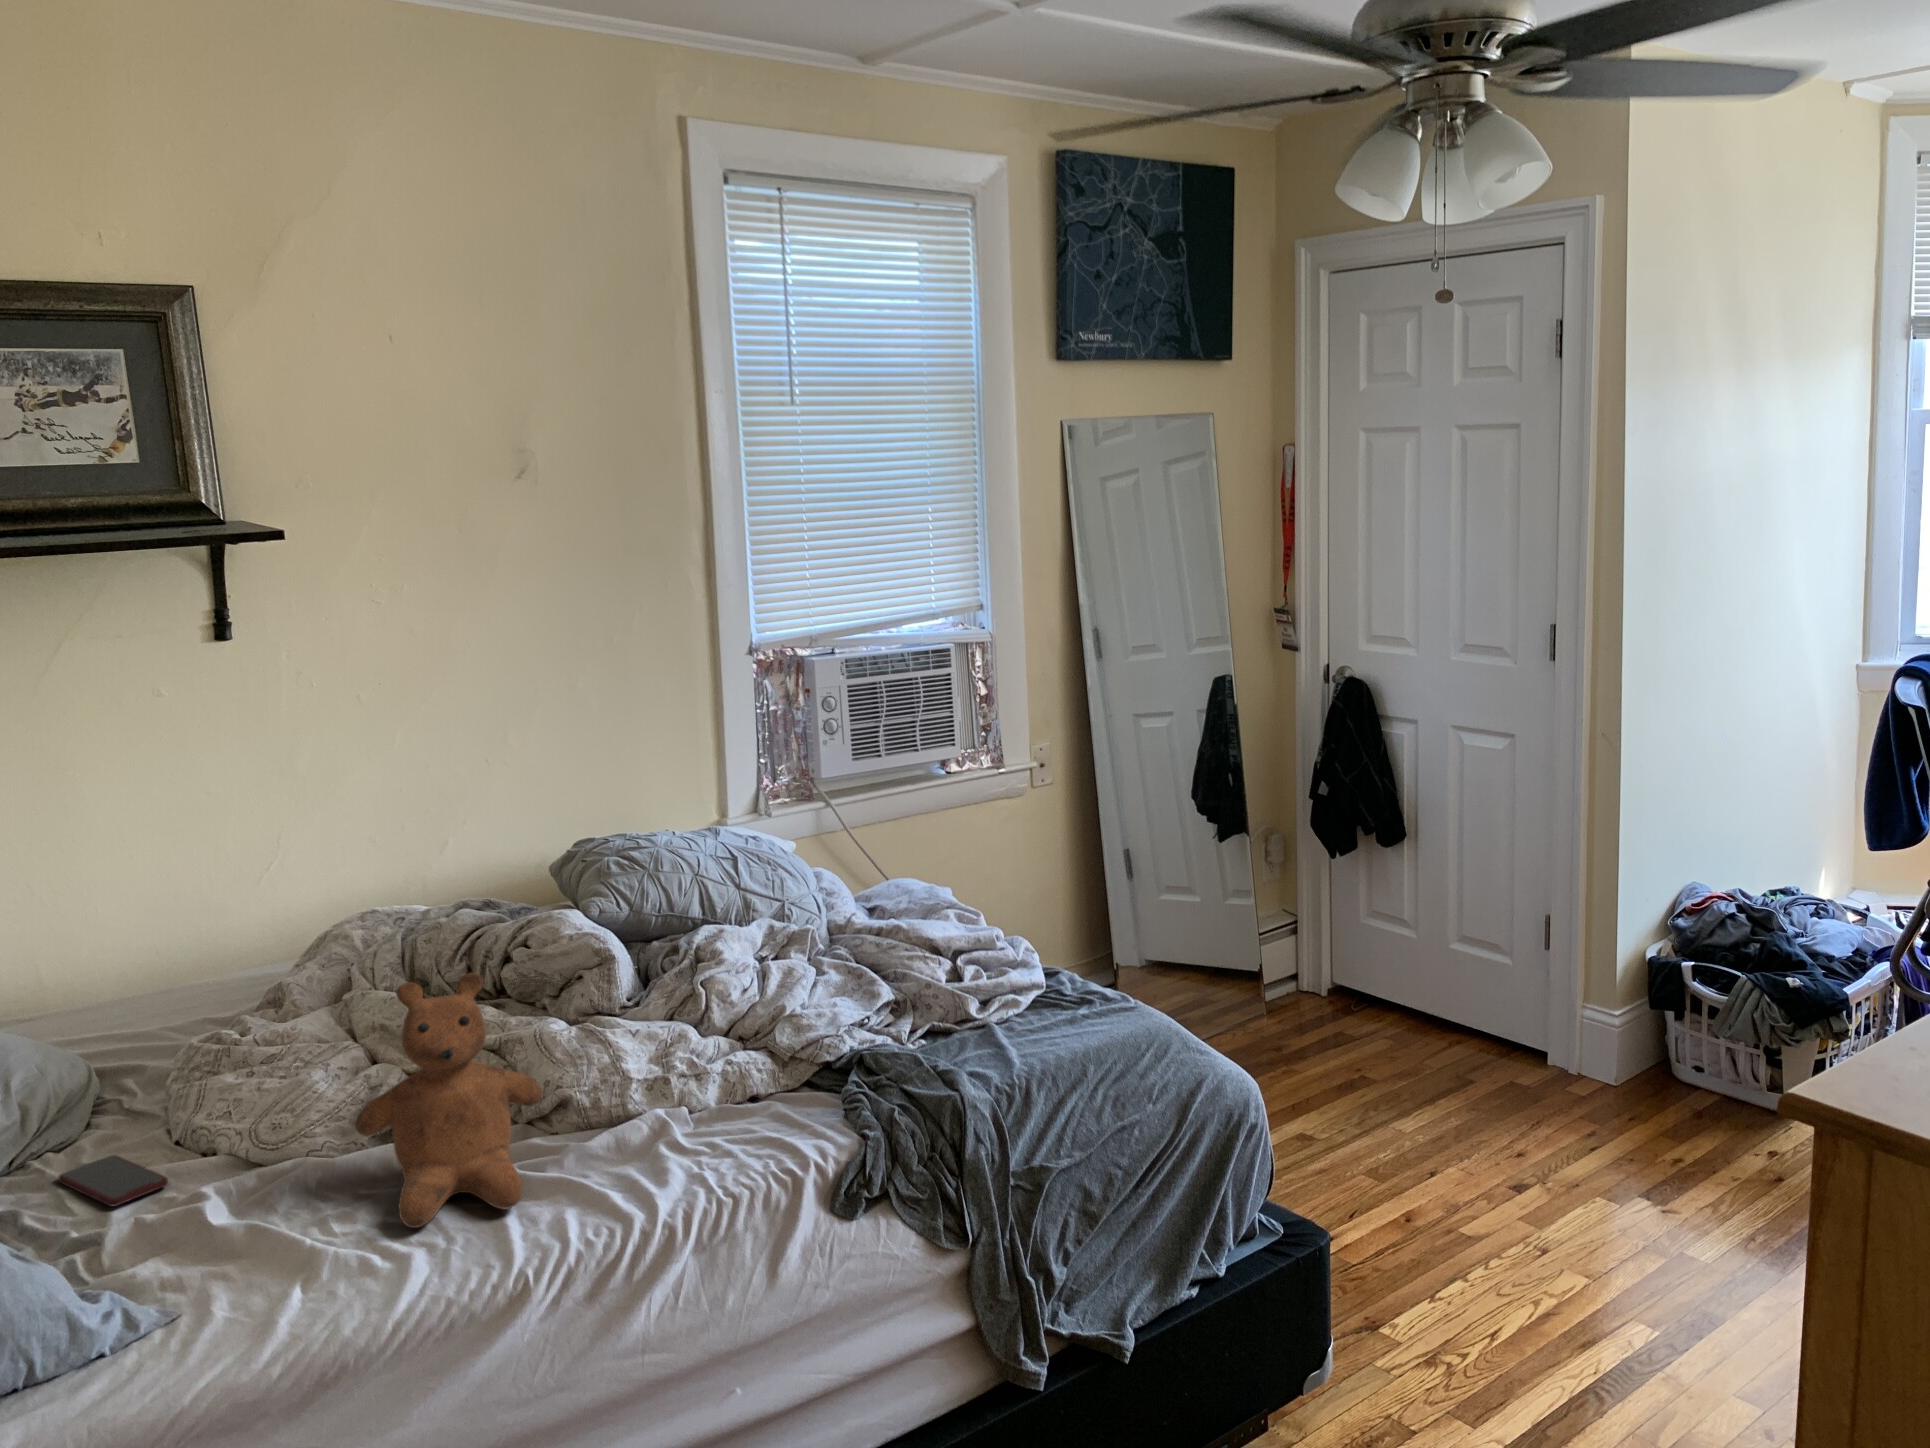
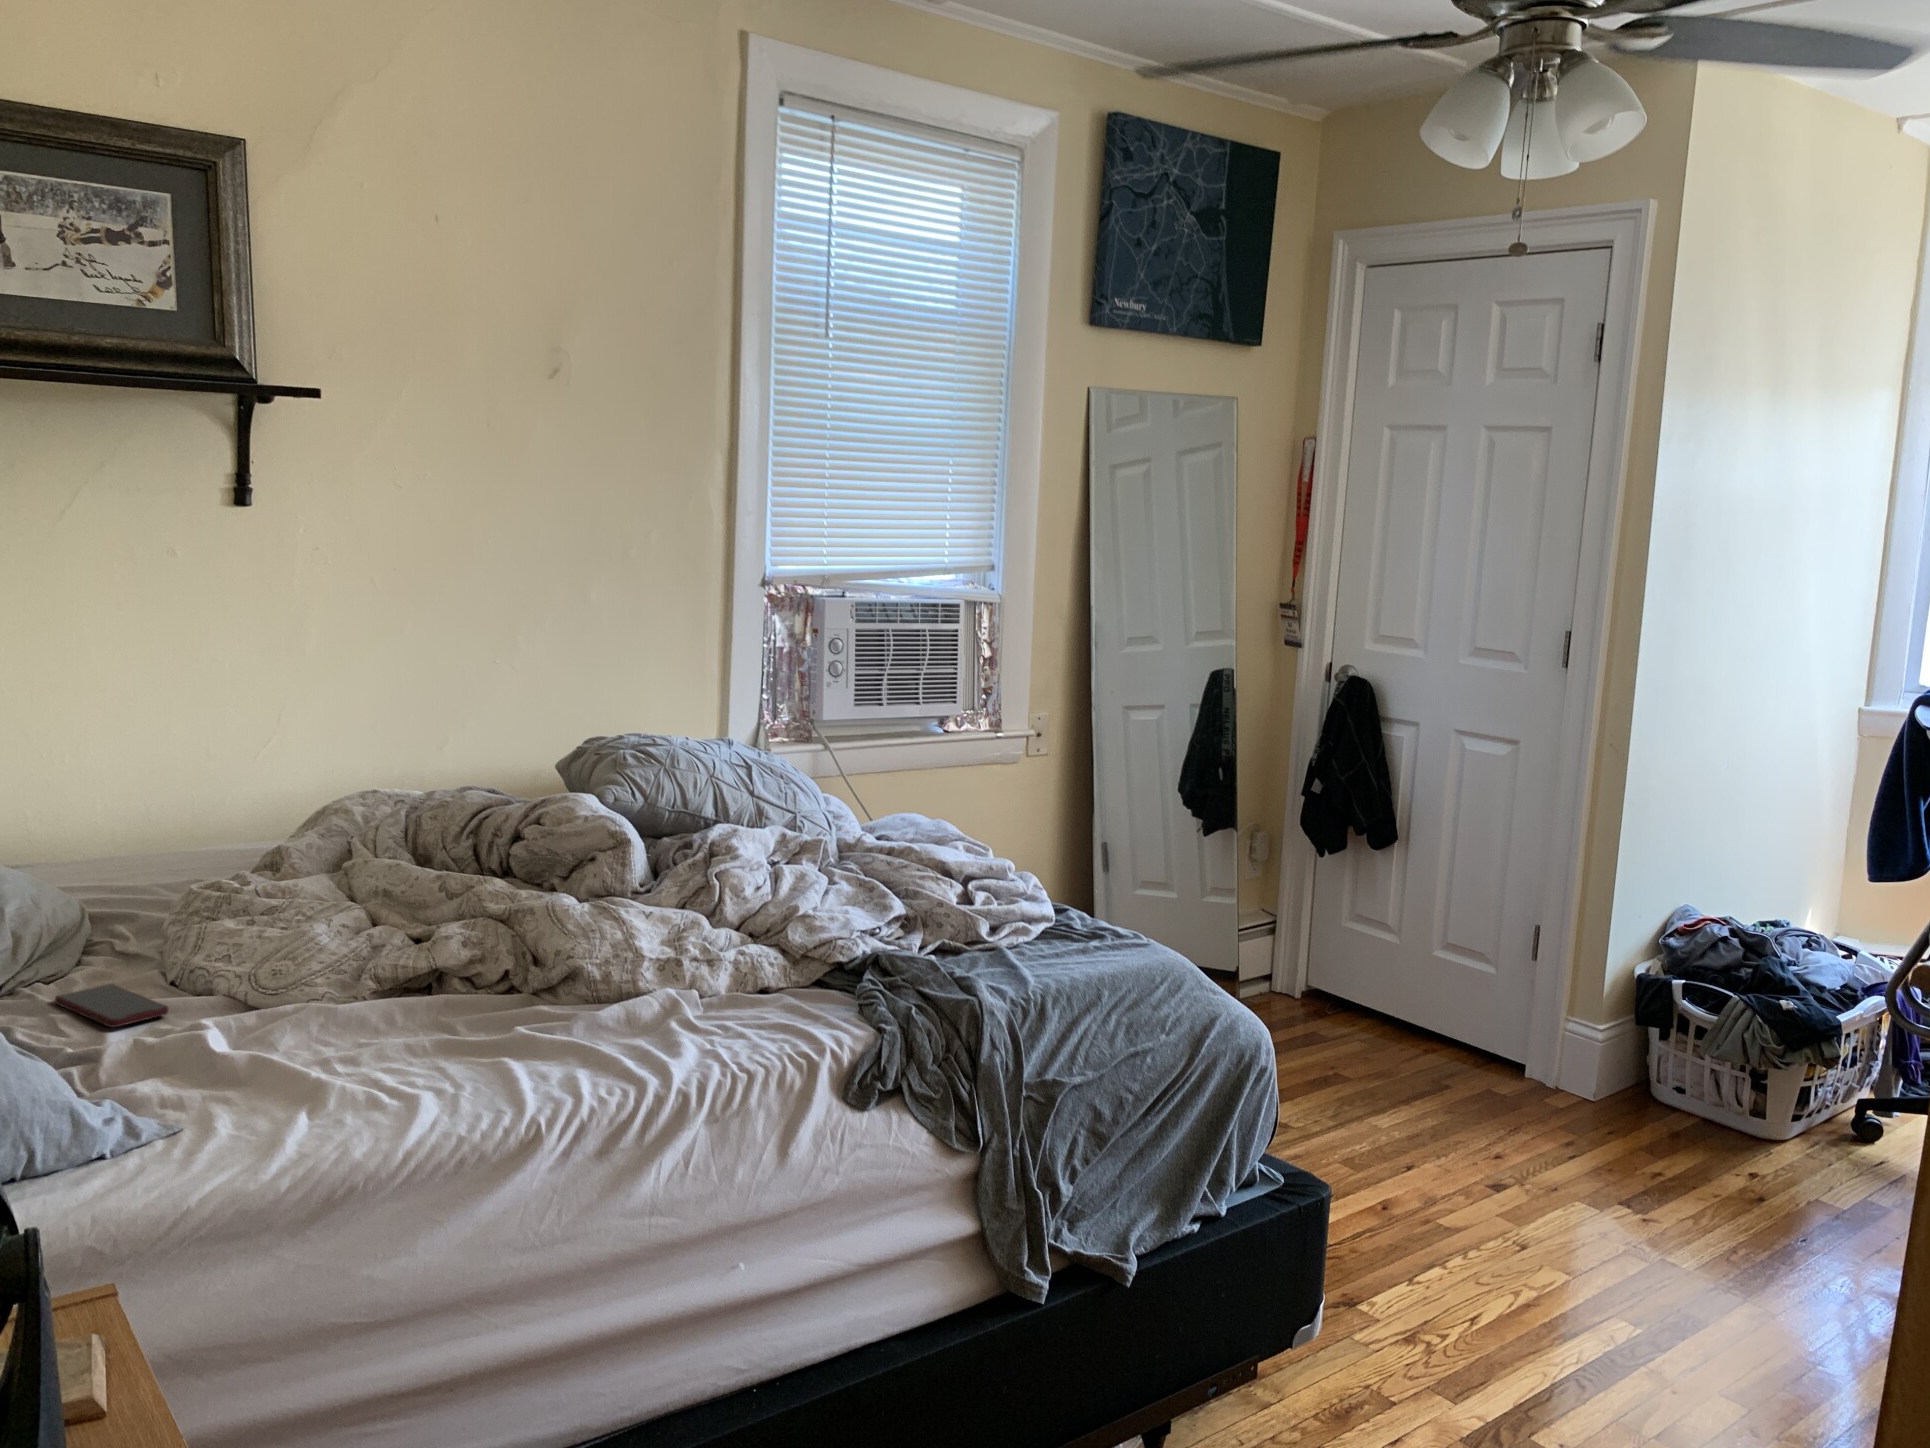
teddy bear: present [355,973,543,1228] -> none [369,821,559,1070]

